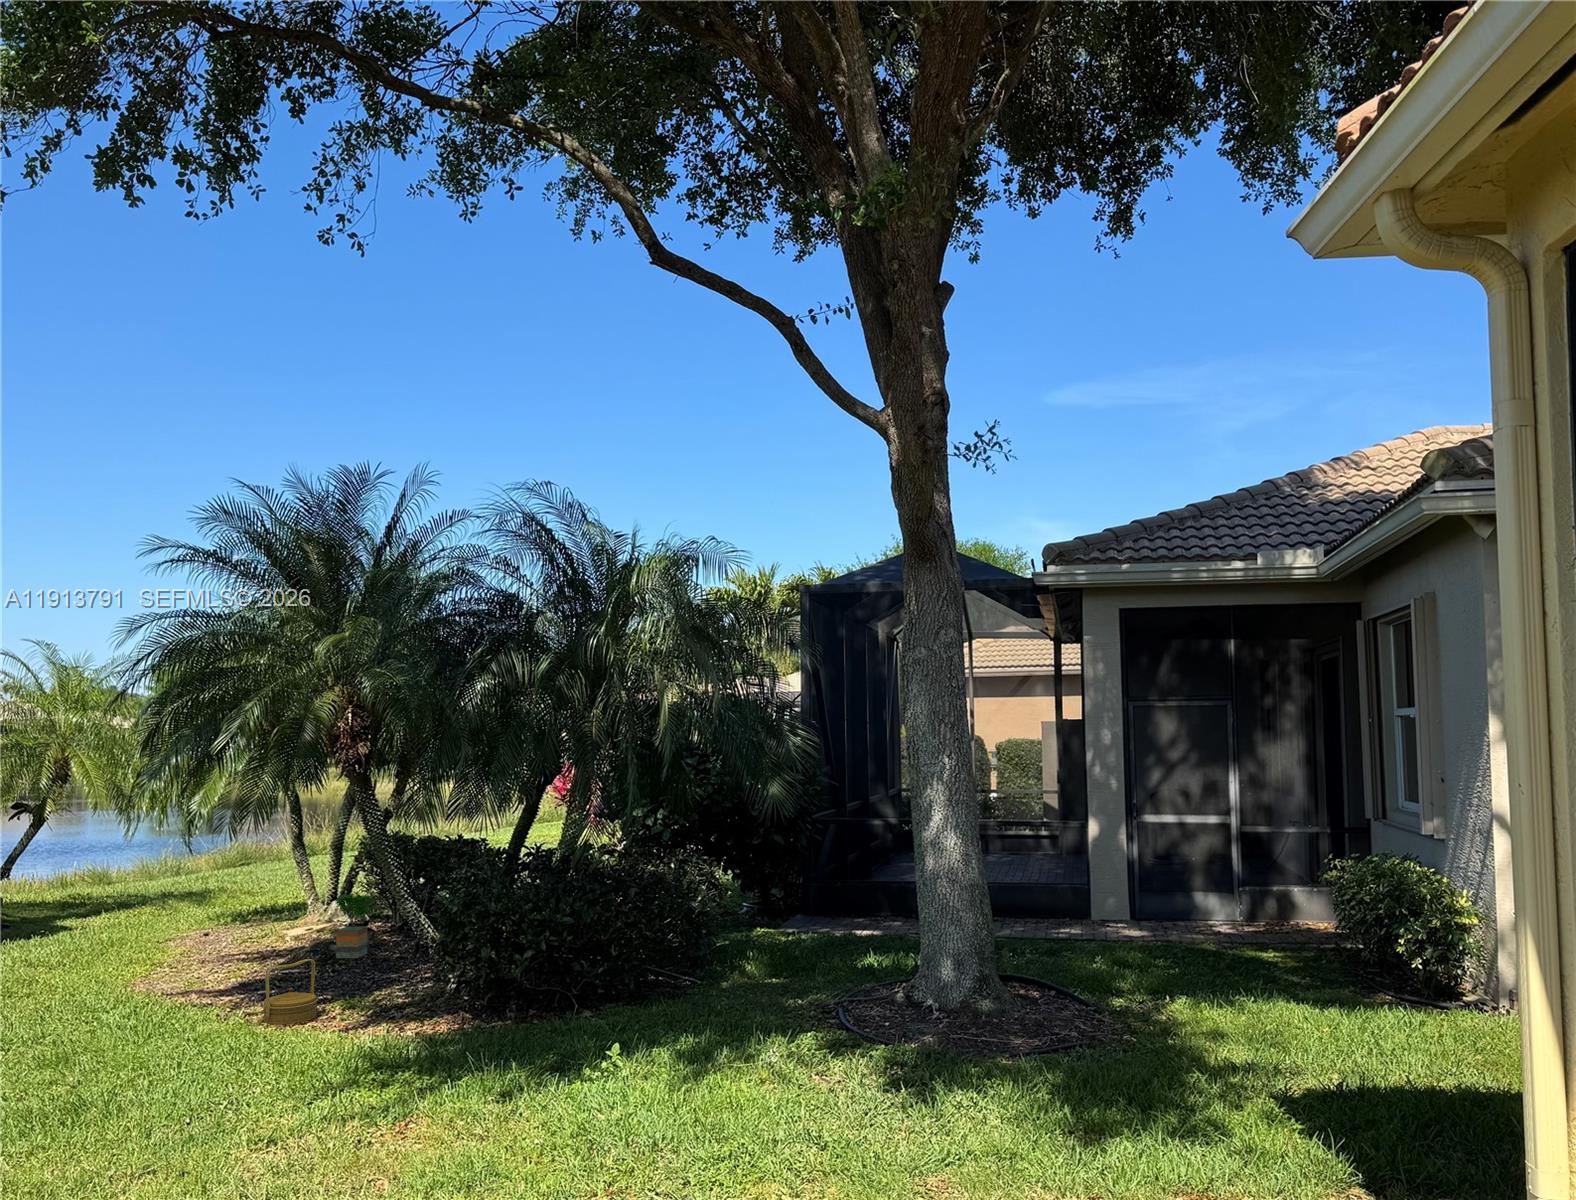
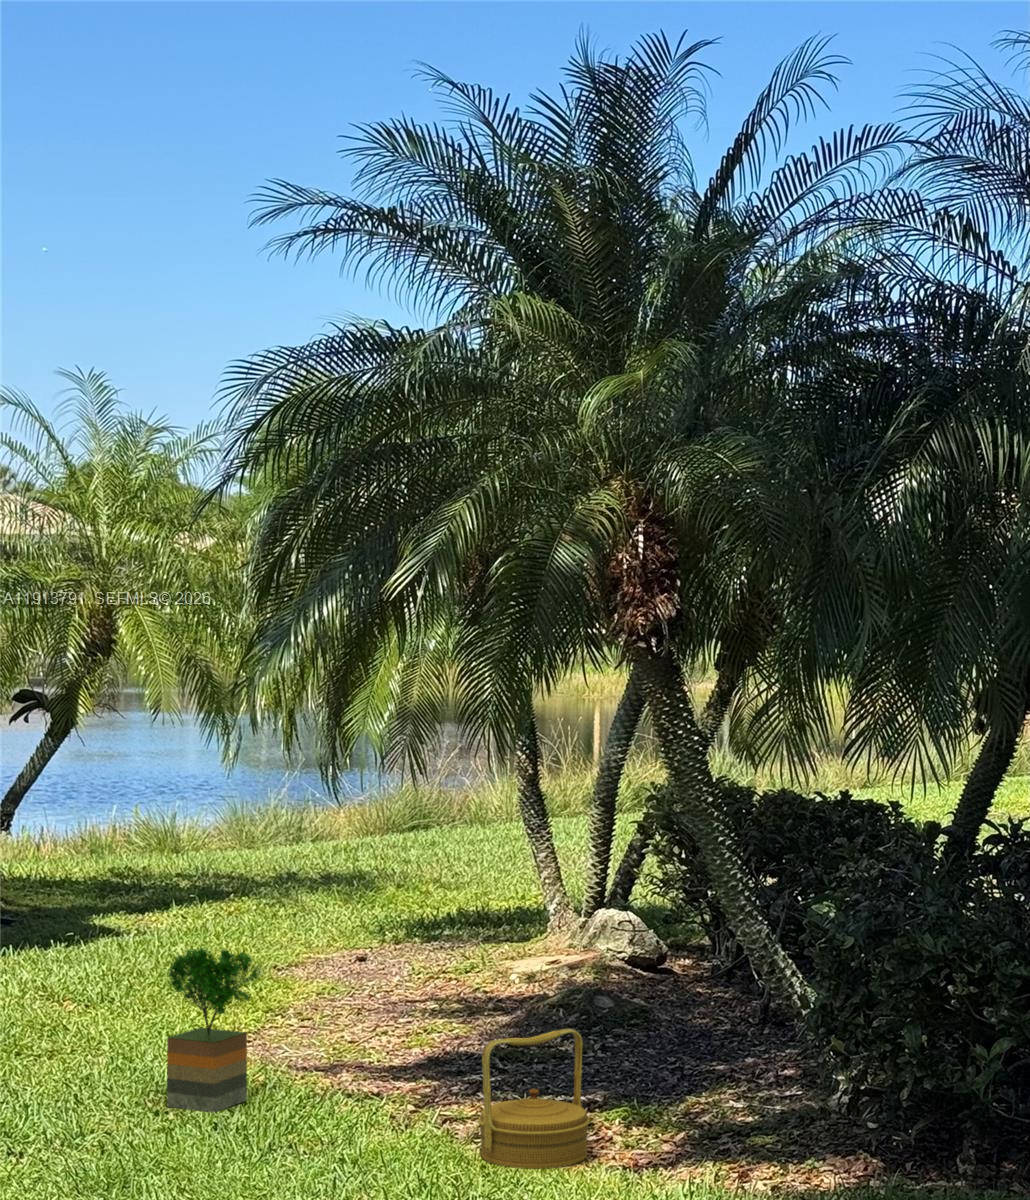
potted tree: present [336,894,375,958] -> present [167,948,265,1112]

